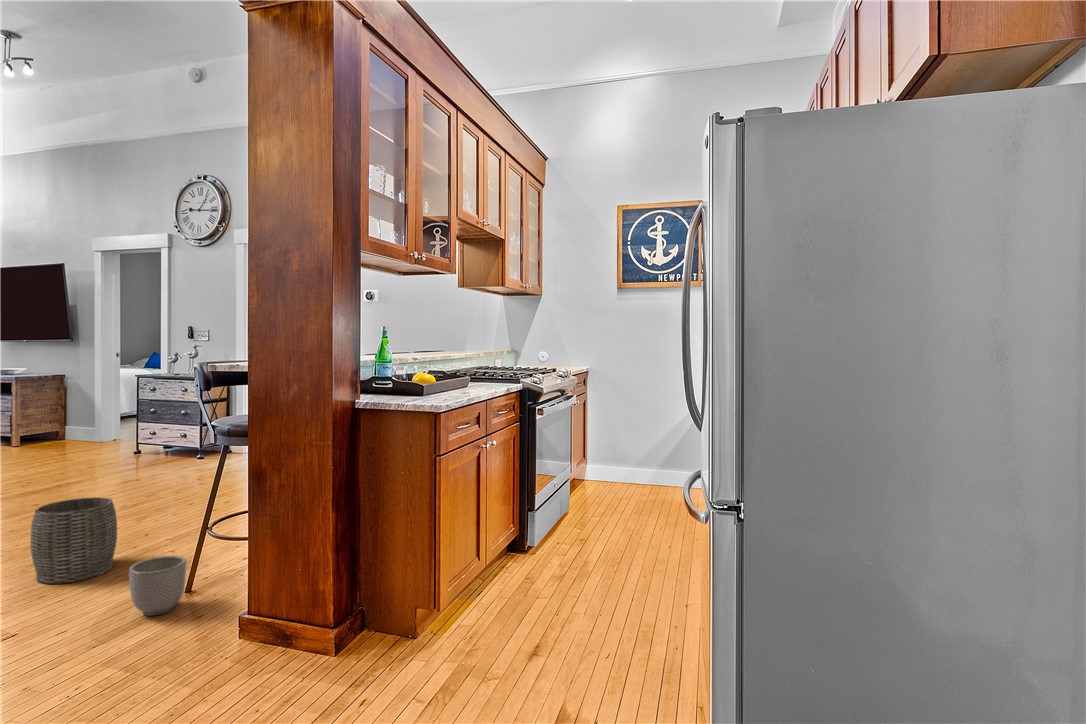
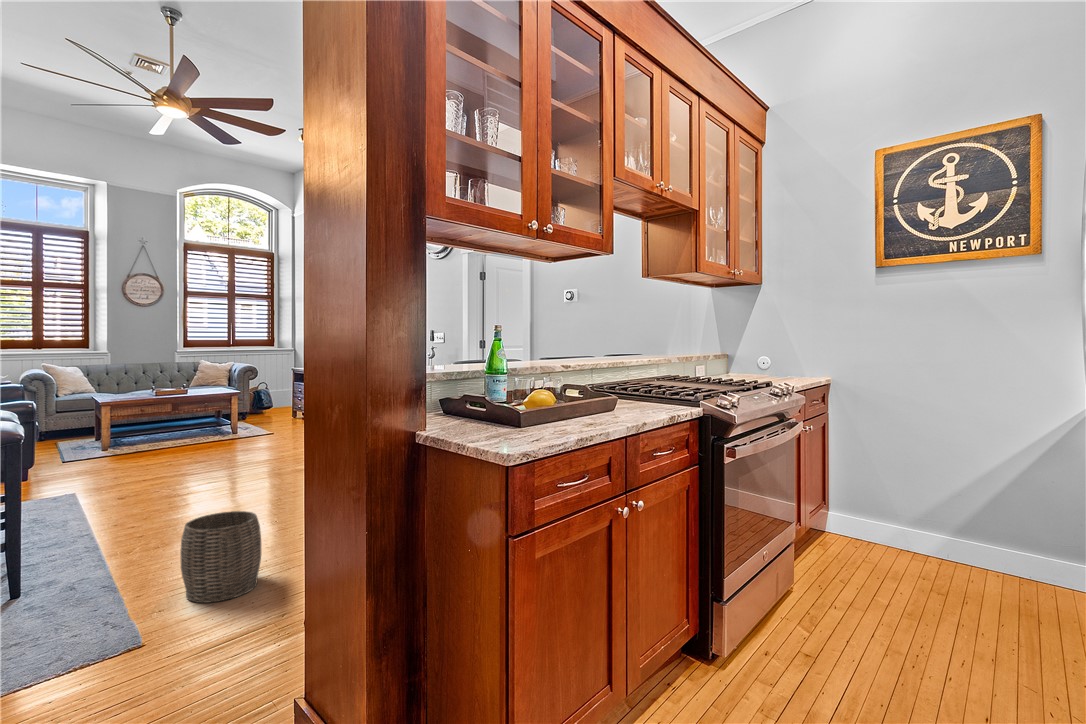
planter: present [129,556,186,616] -> none [203,600,267,676]

